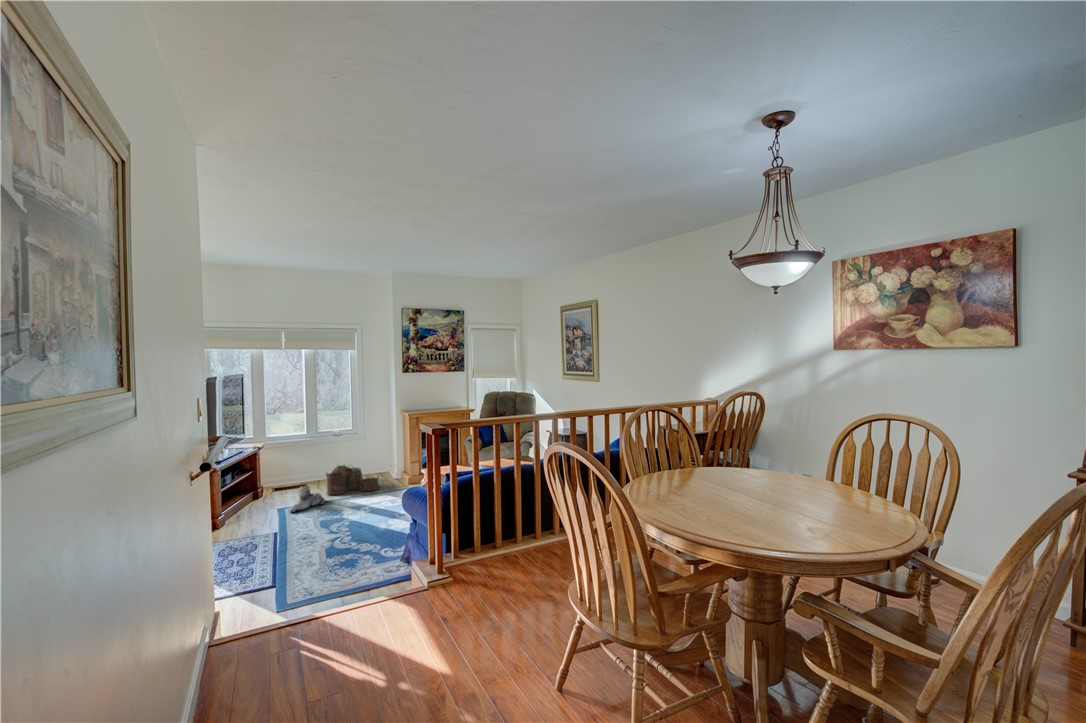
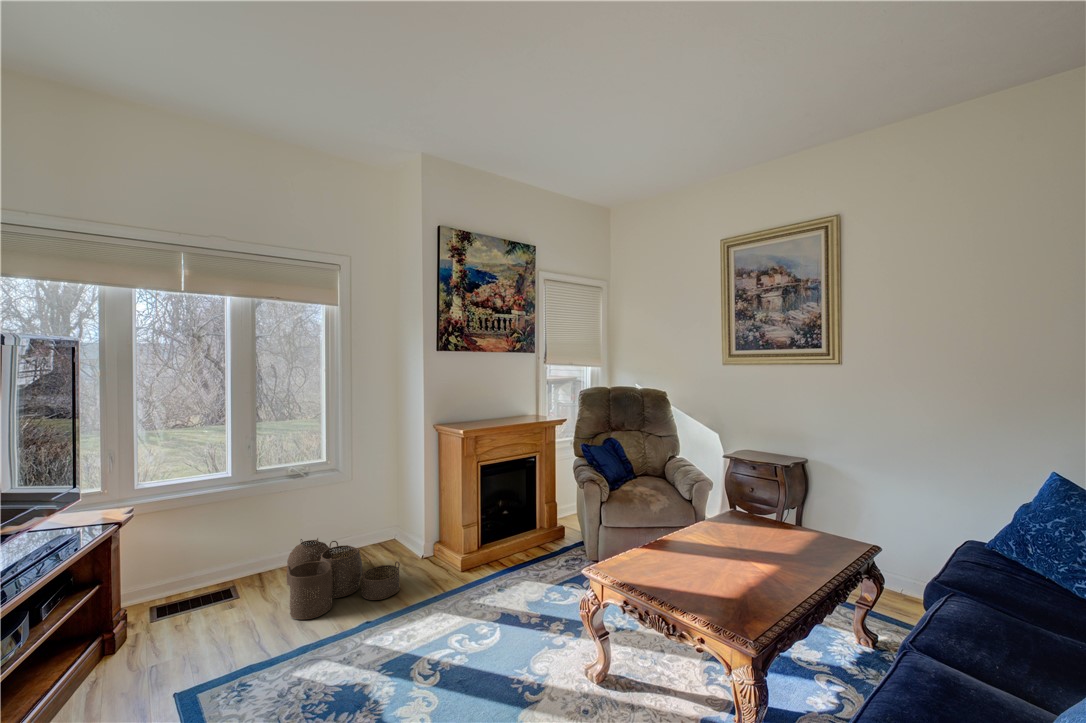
plush toy: present [289,486,325,512] -> none [209,618,296,700]

